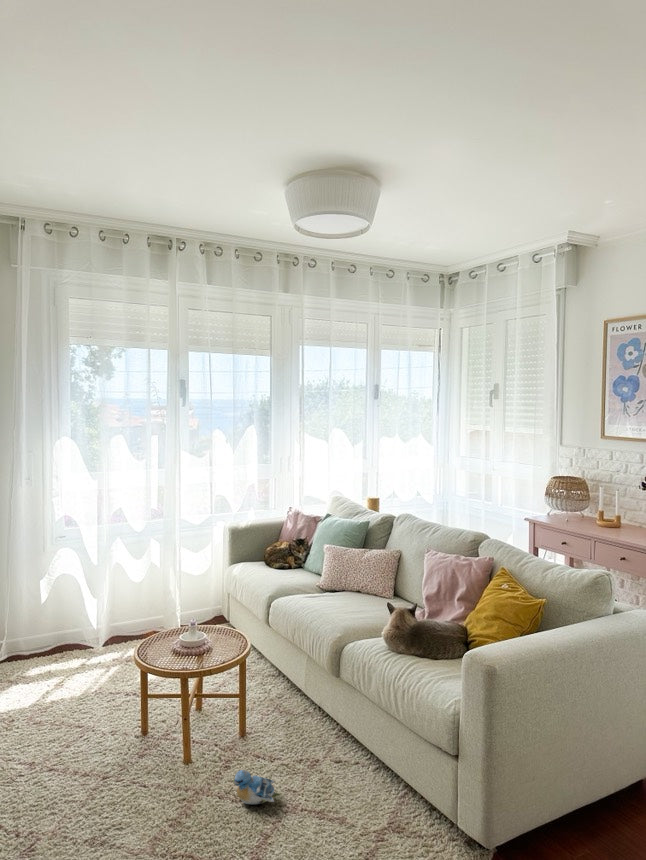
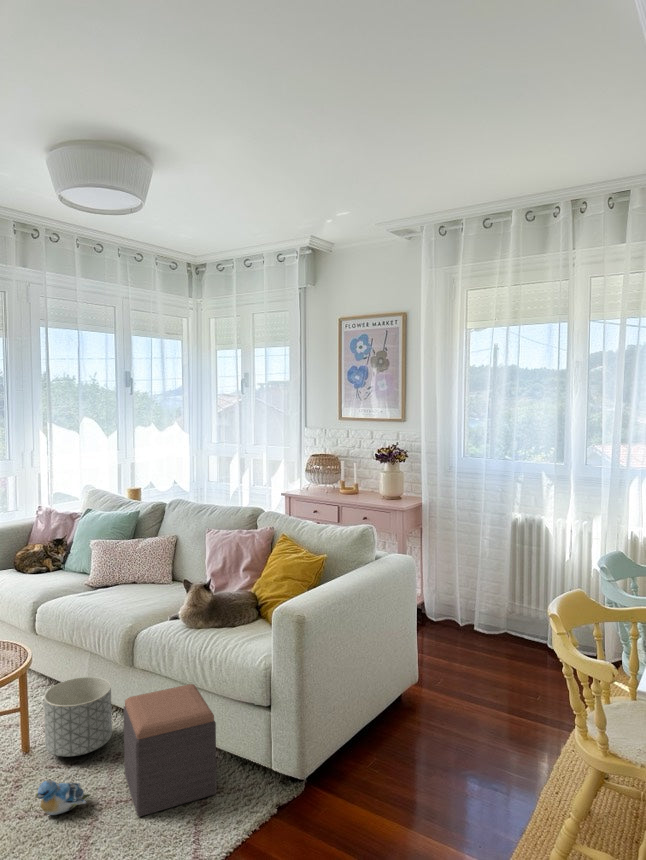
planter: none [257,677,315,752] -> present [44,677,112,756]
footstool: none [316,709,397,833] -> present [124,684,216,817]

